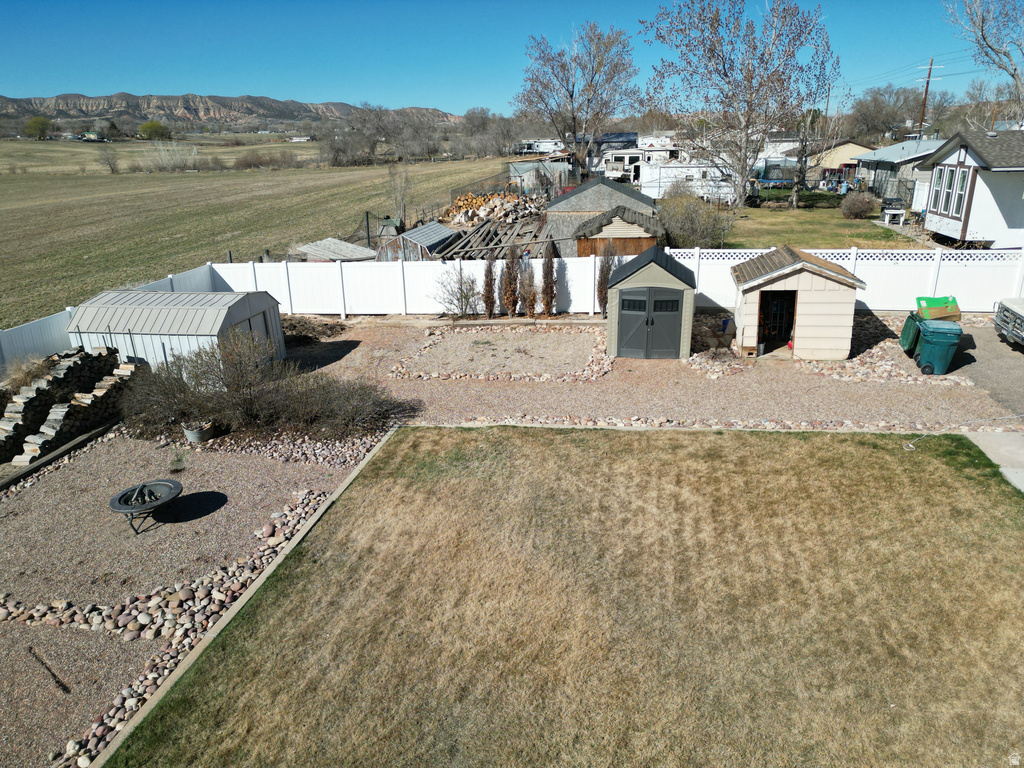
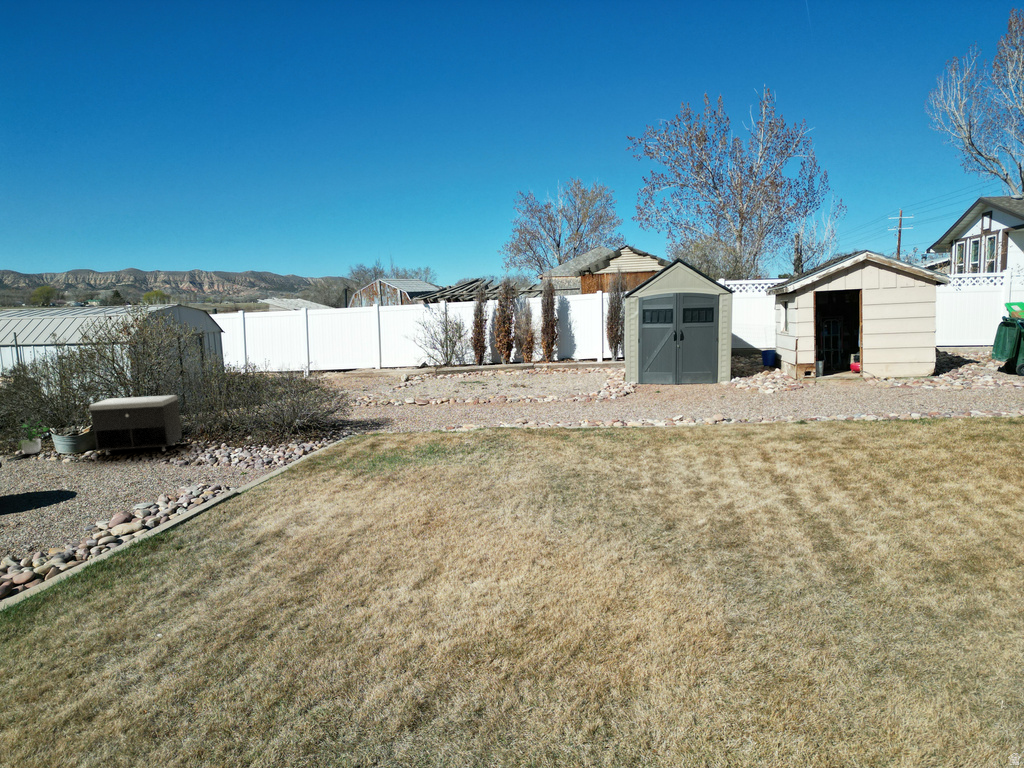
lounge chair: present [707,320,738,359] -> none [748,334,792,378]
storage bench: none [219,425,280,471] -> present [89,395,182,455]

